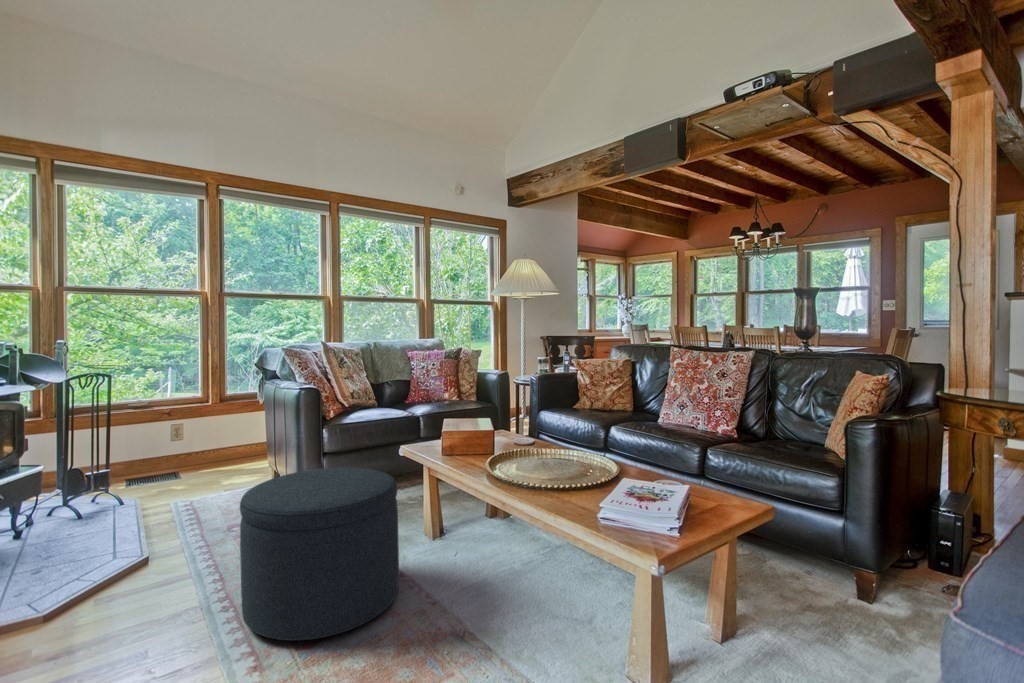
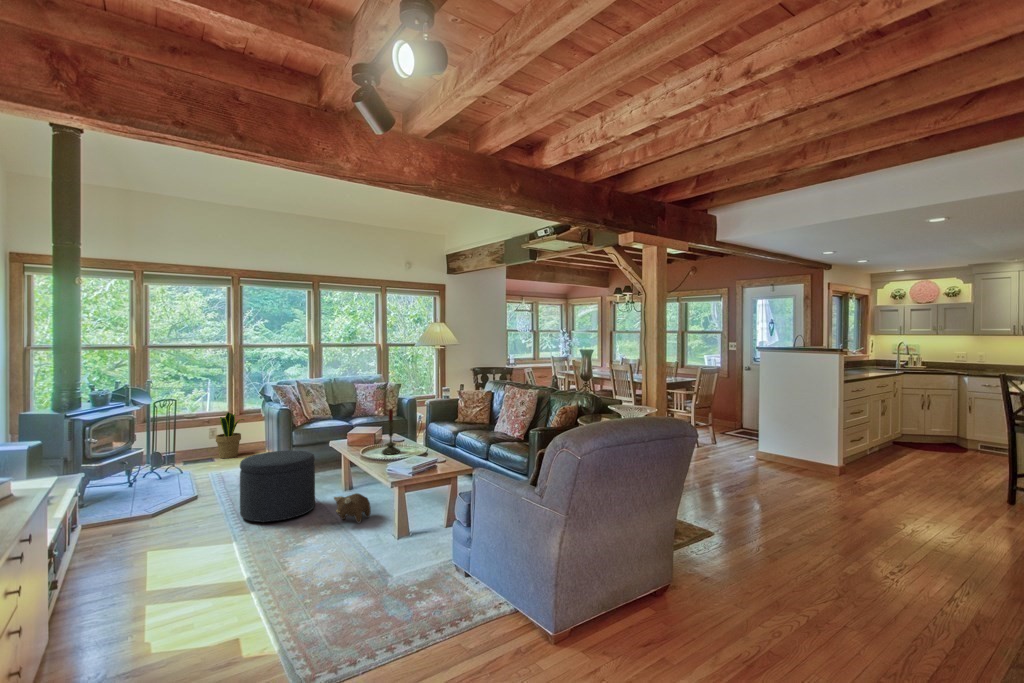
candle: none [534,378,569,474] -> present [382,409,400,454]
potted plant: none [182,397,230,472] -> present [216,412,244,458]
plush toy: none [467,563,534,635] -> present [334,493,371,523]

